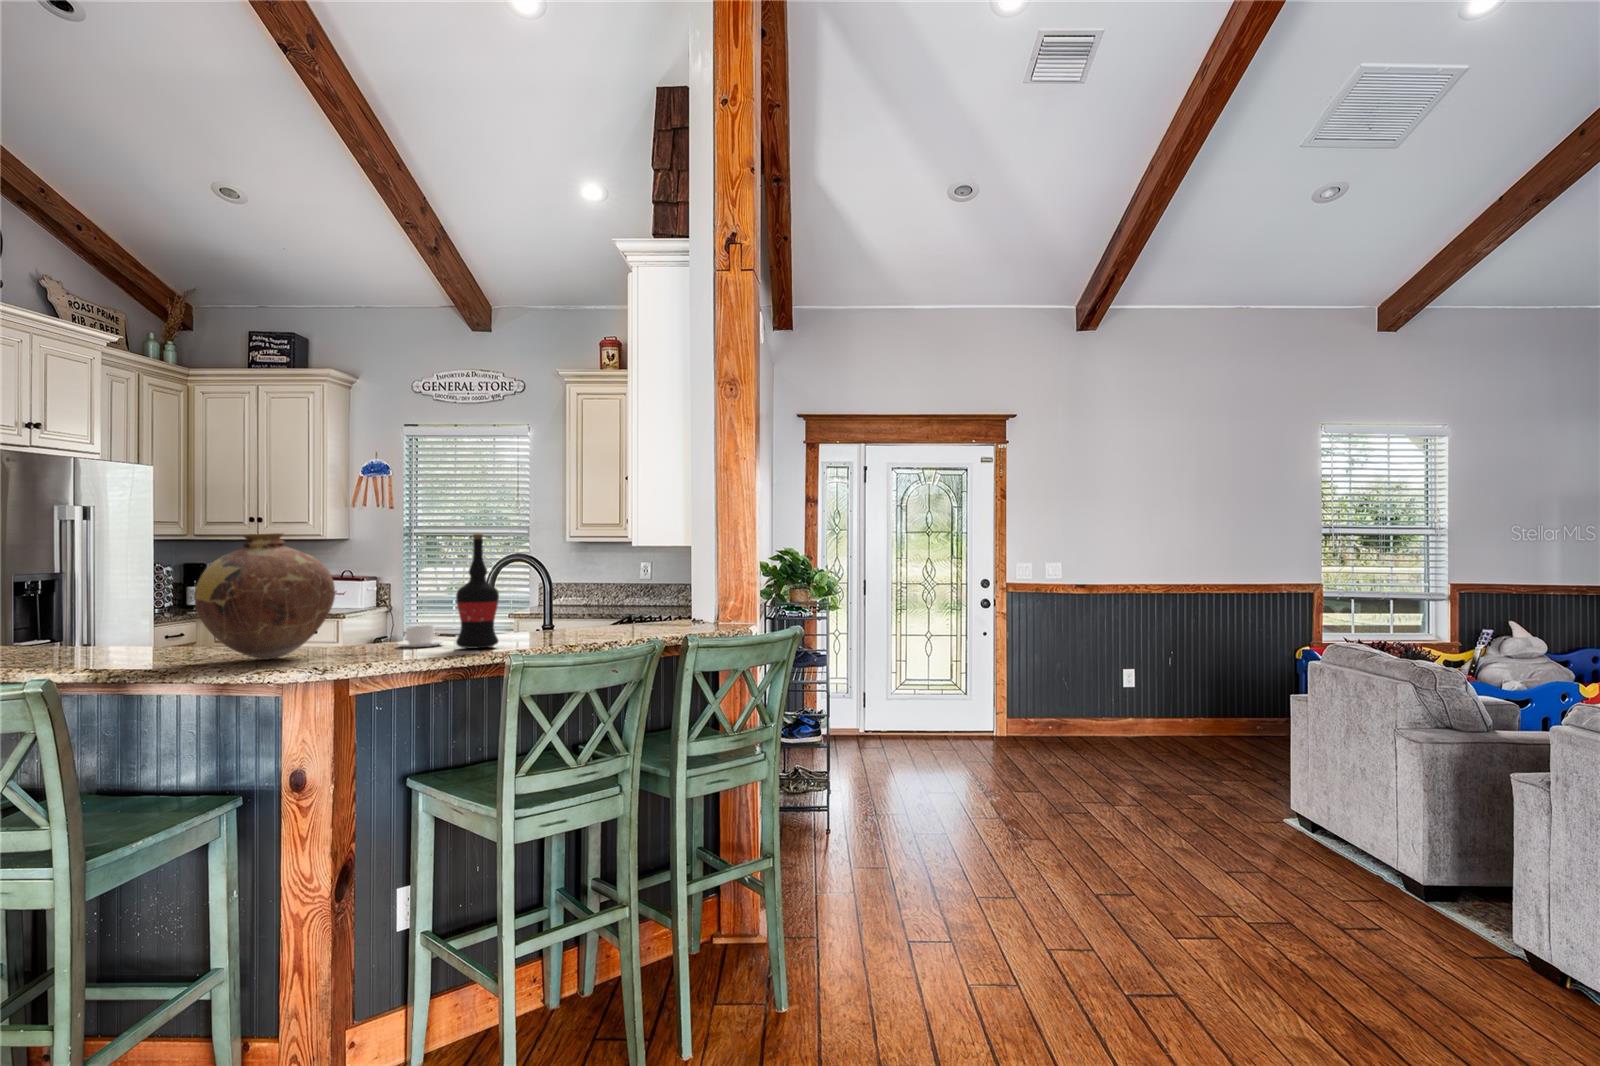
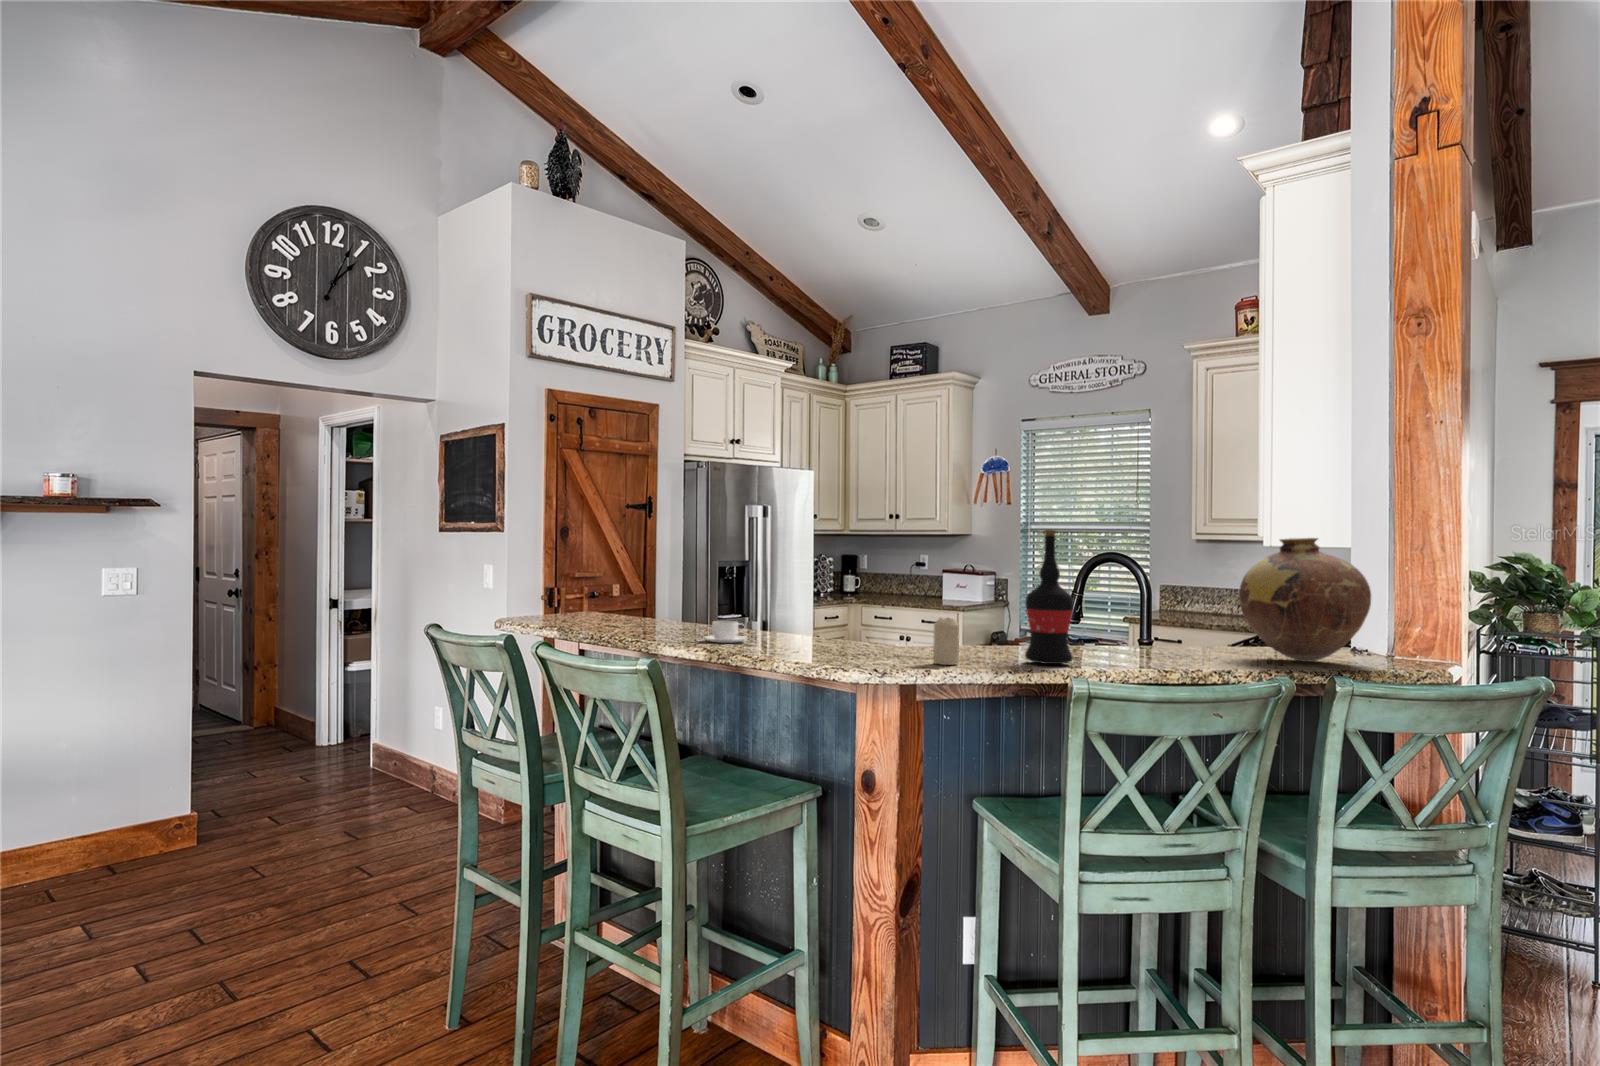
vase: present [194,533,335,660] -> present [1239,538,1371,662]
candle: none [371,615,397,658] -> present [933,618,959,665]
coffee cup: present [398,625,444,647] -> present [705,621,747,643]

